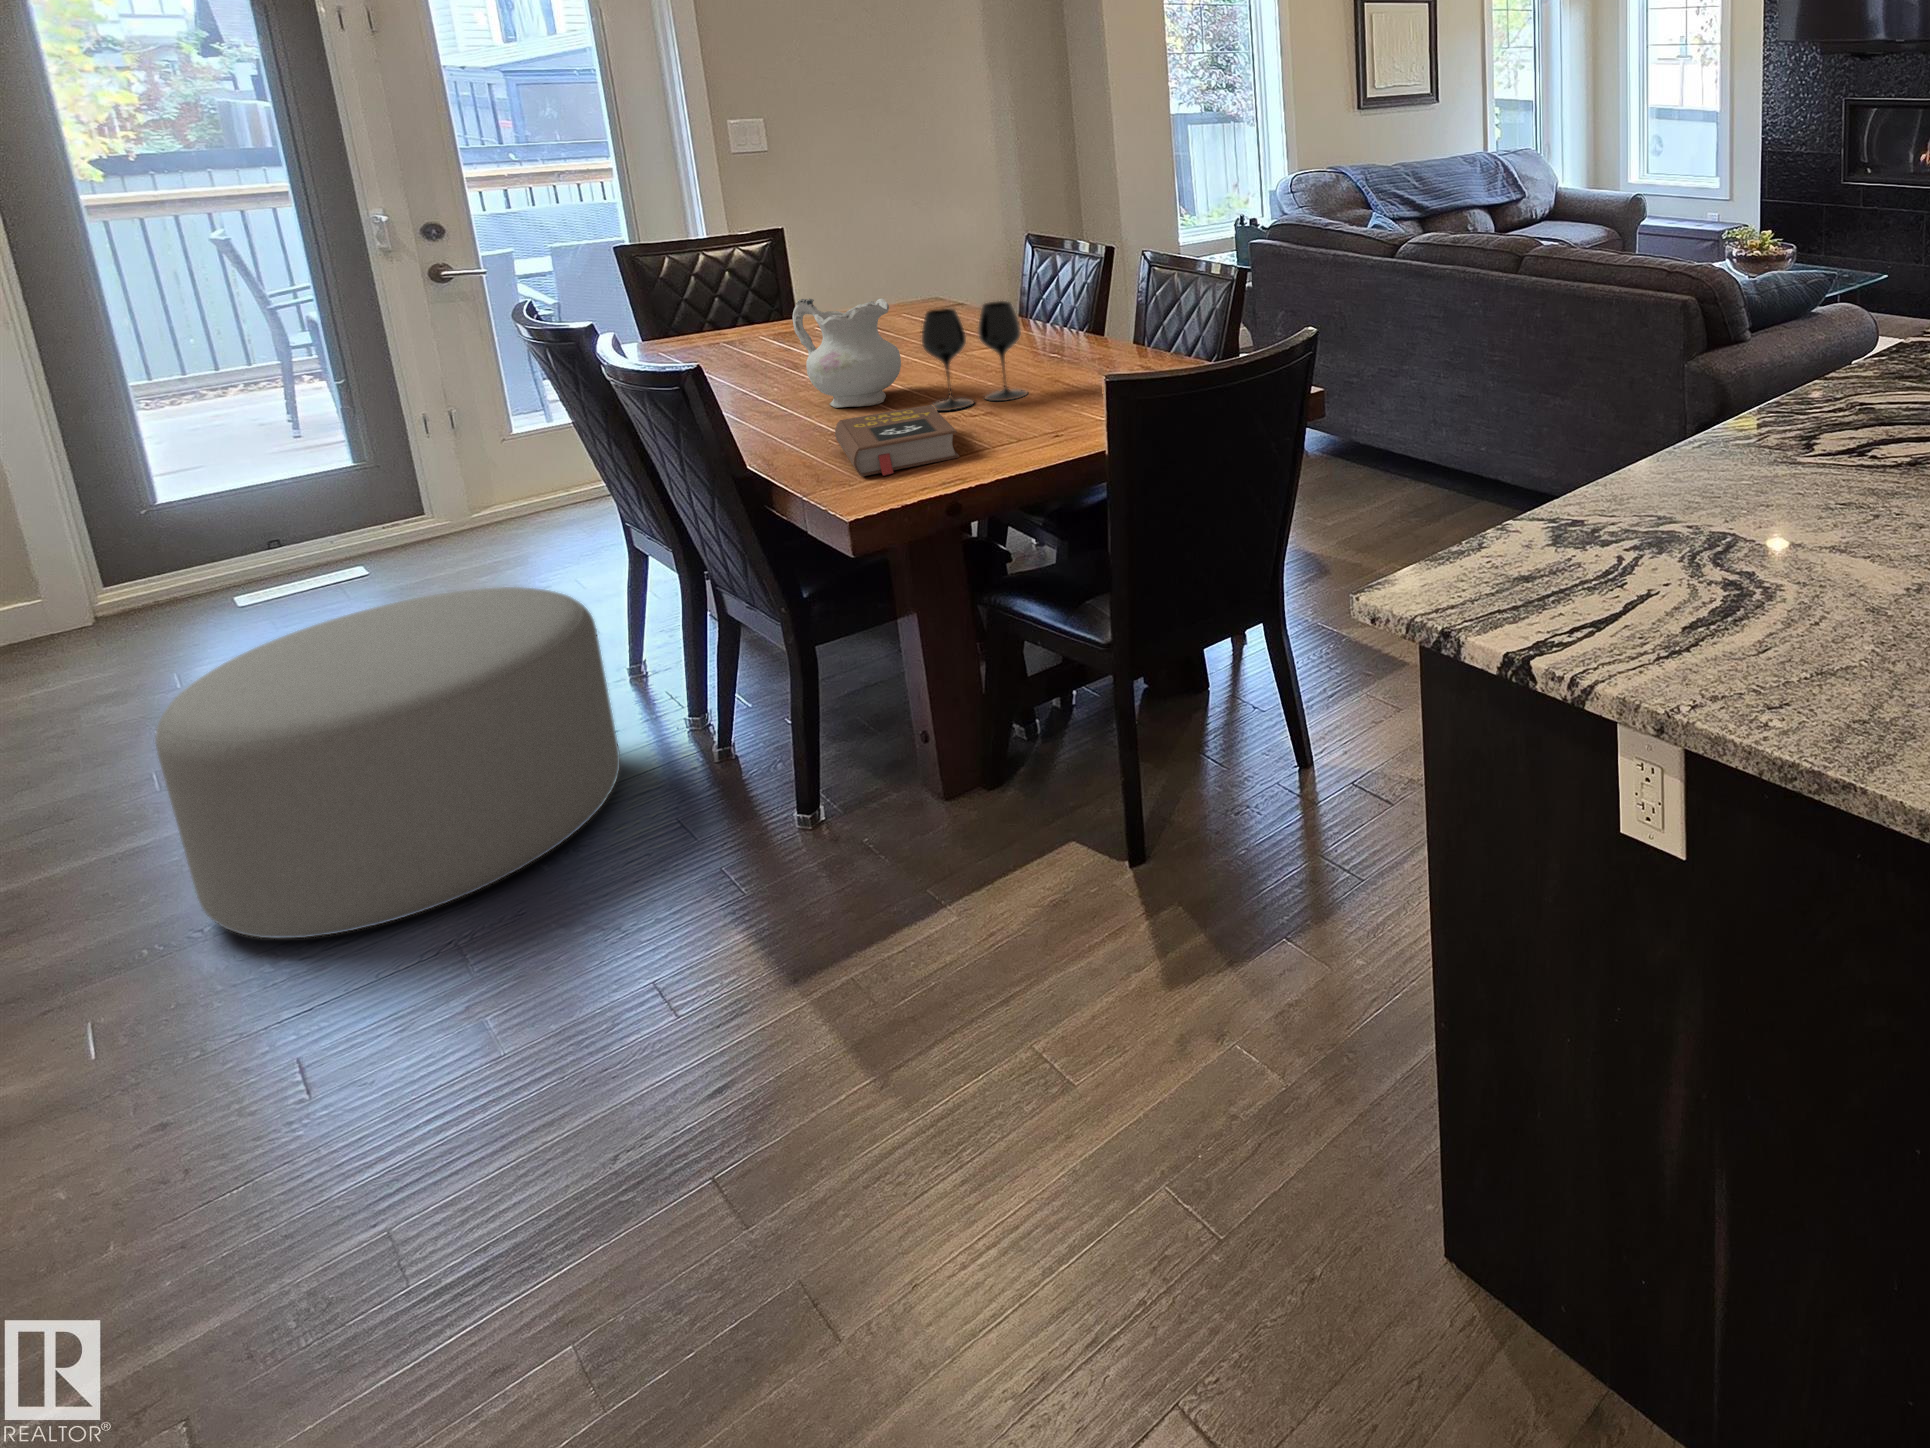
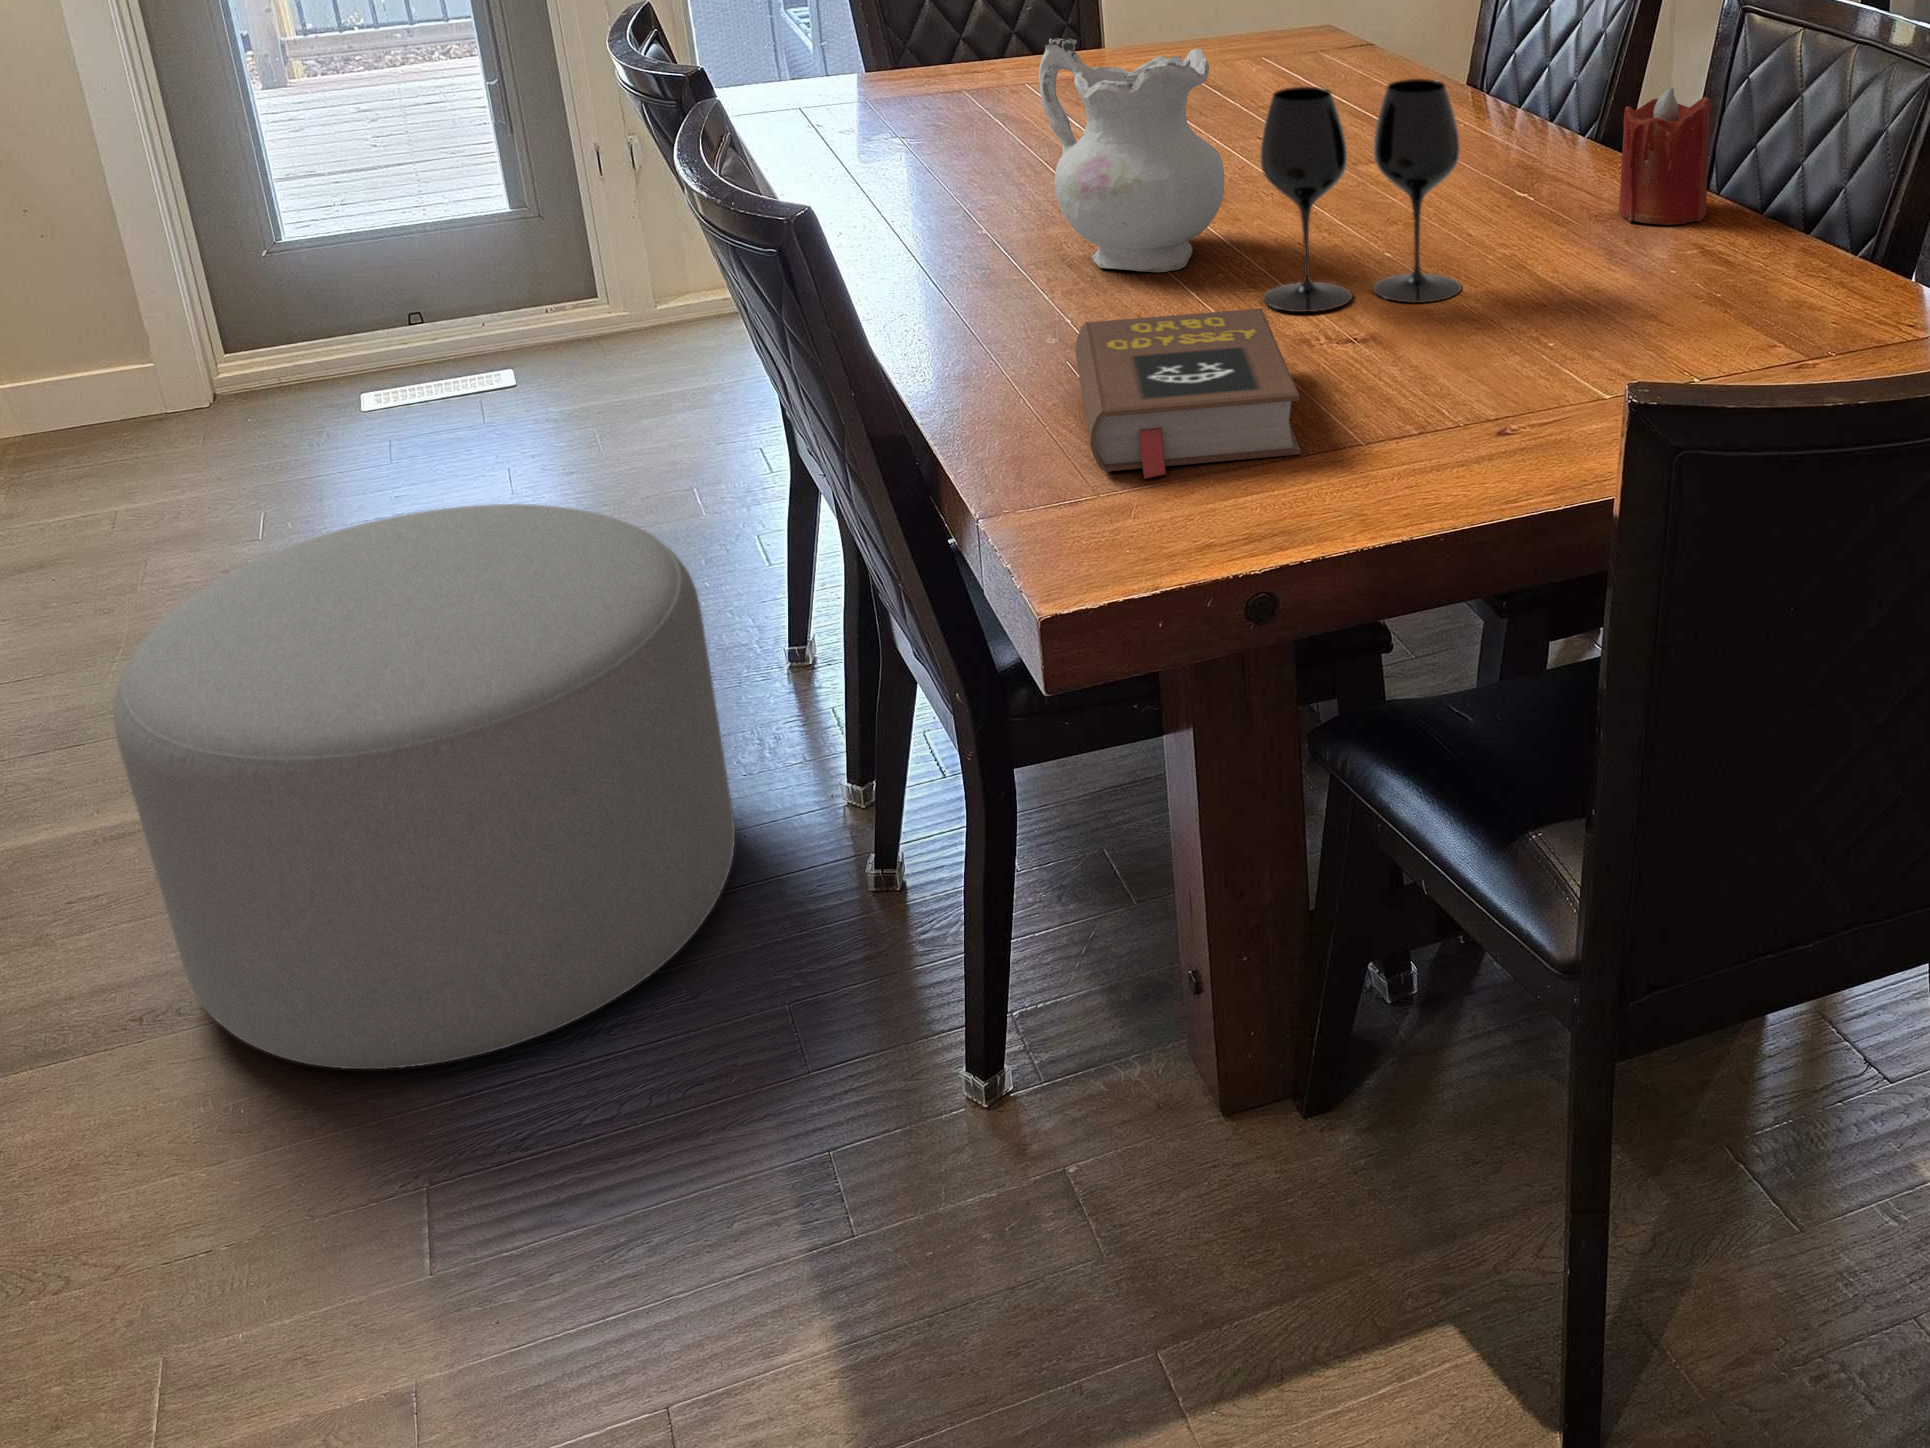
candle: none [1098,300,1141,360] -> present [1619,87,1712,225]

